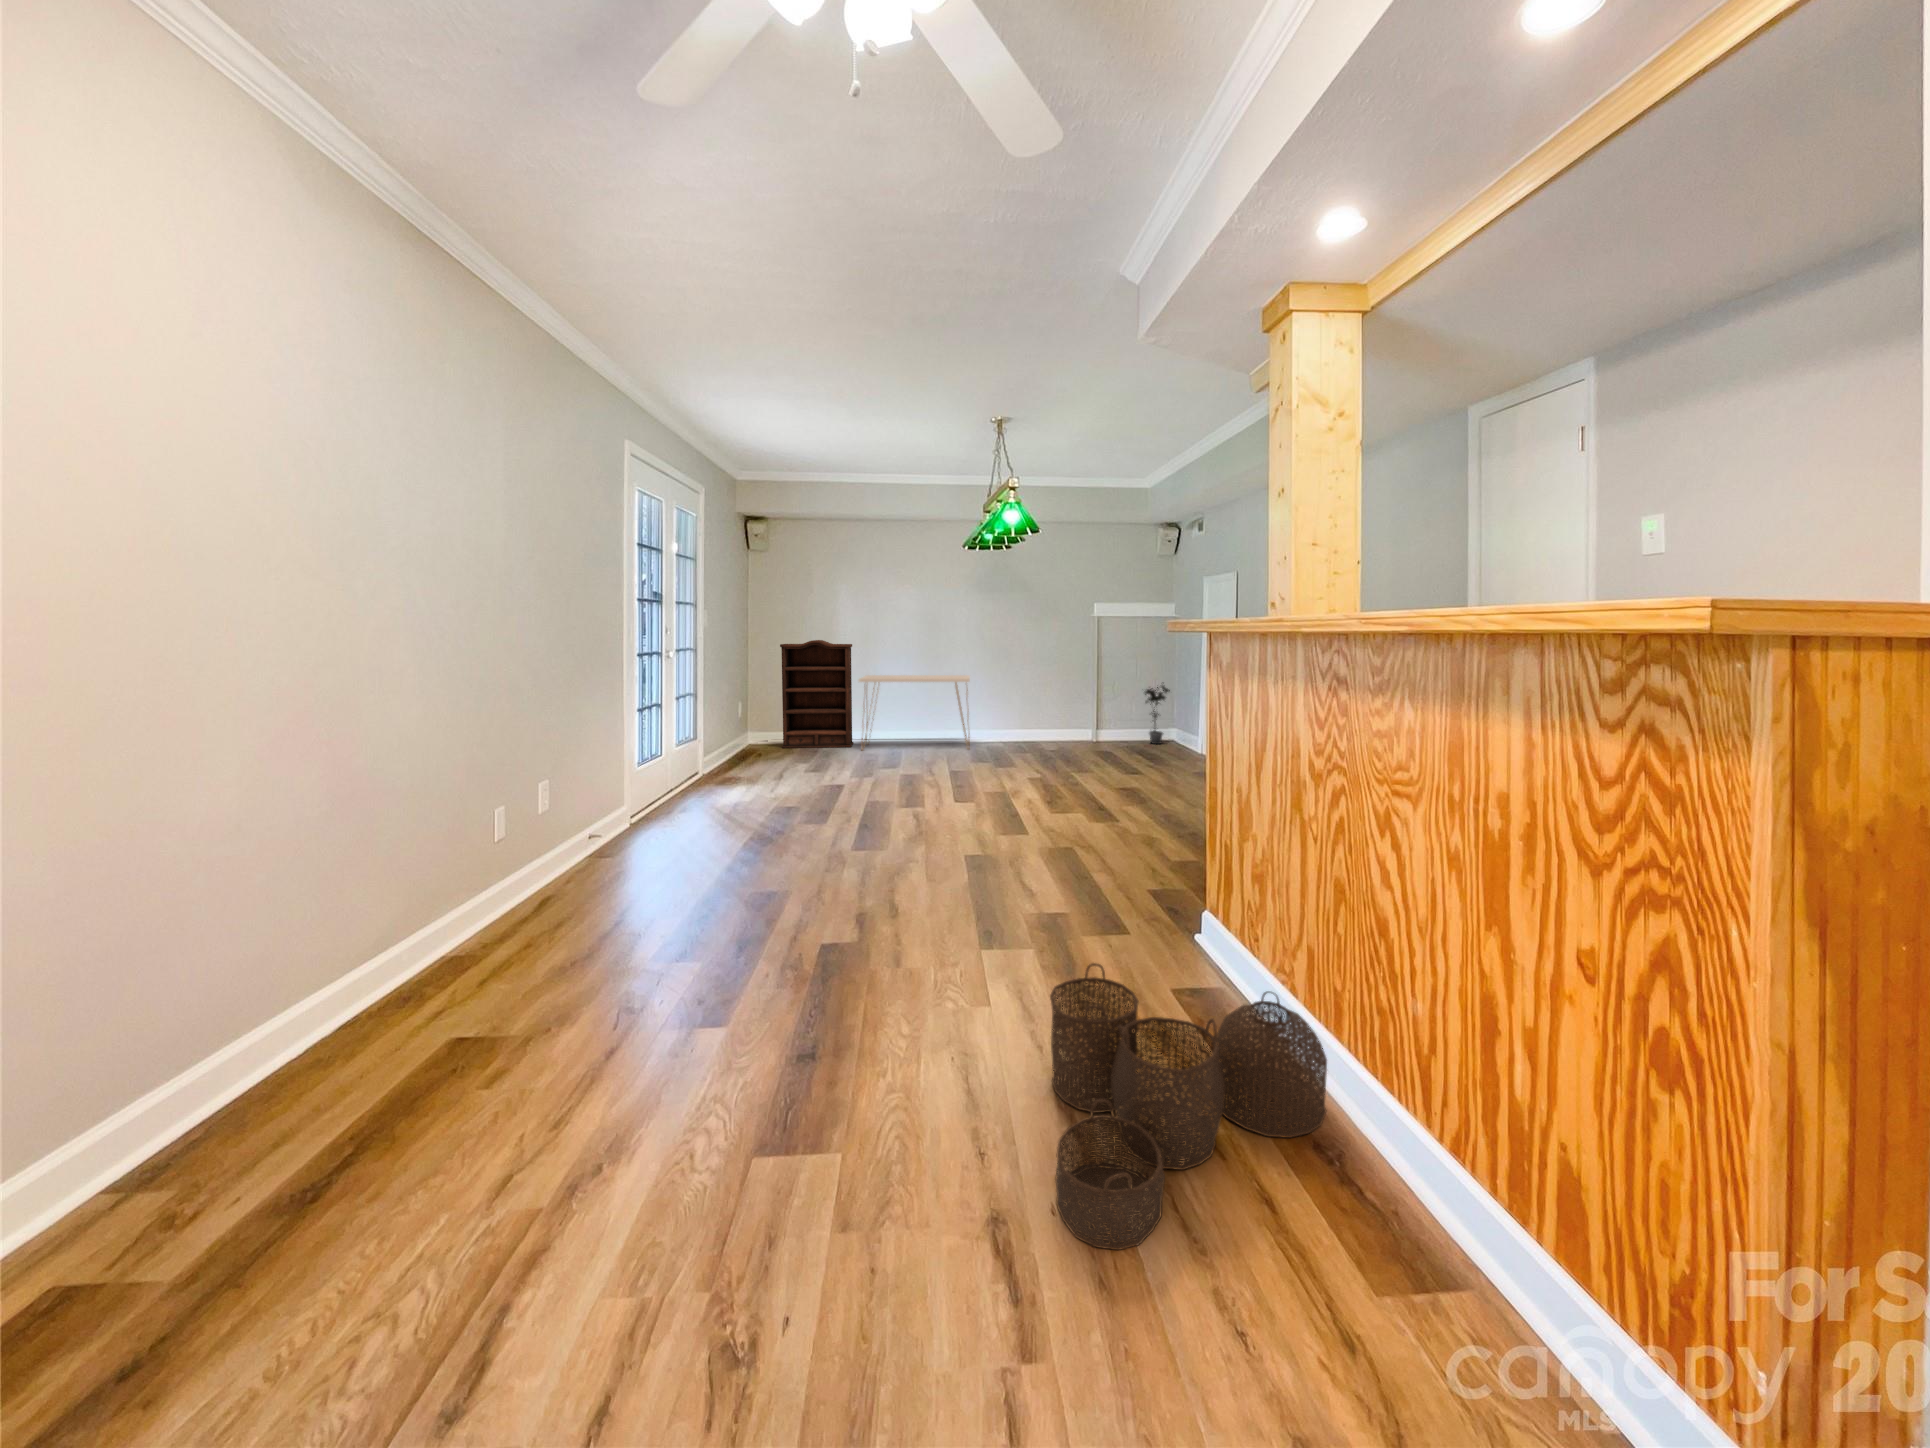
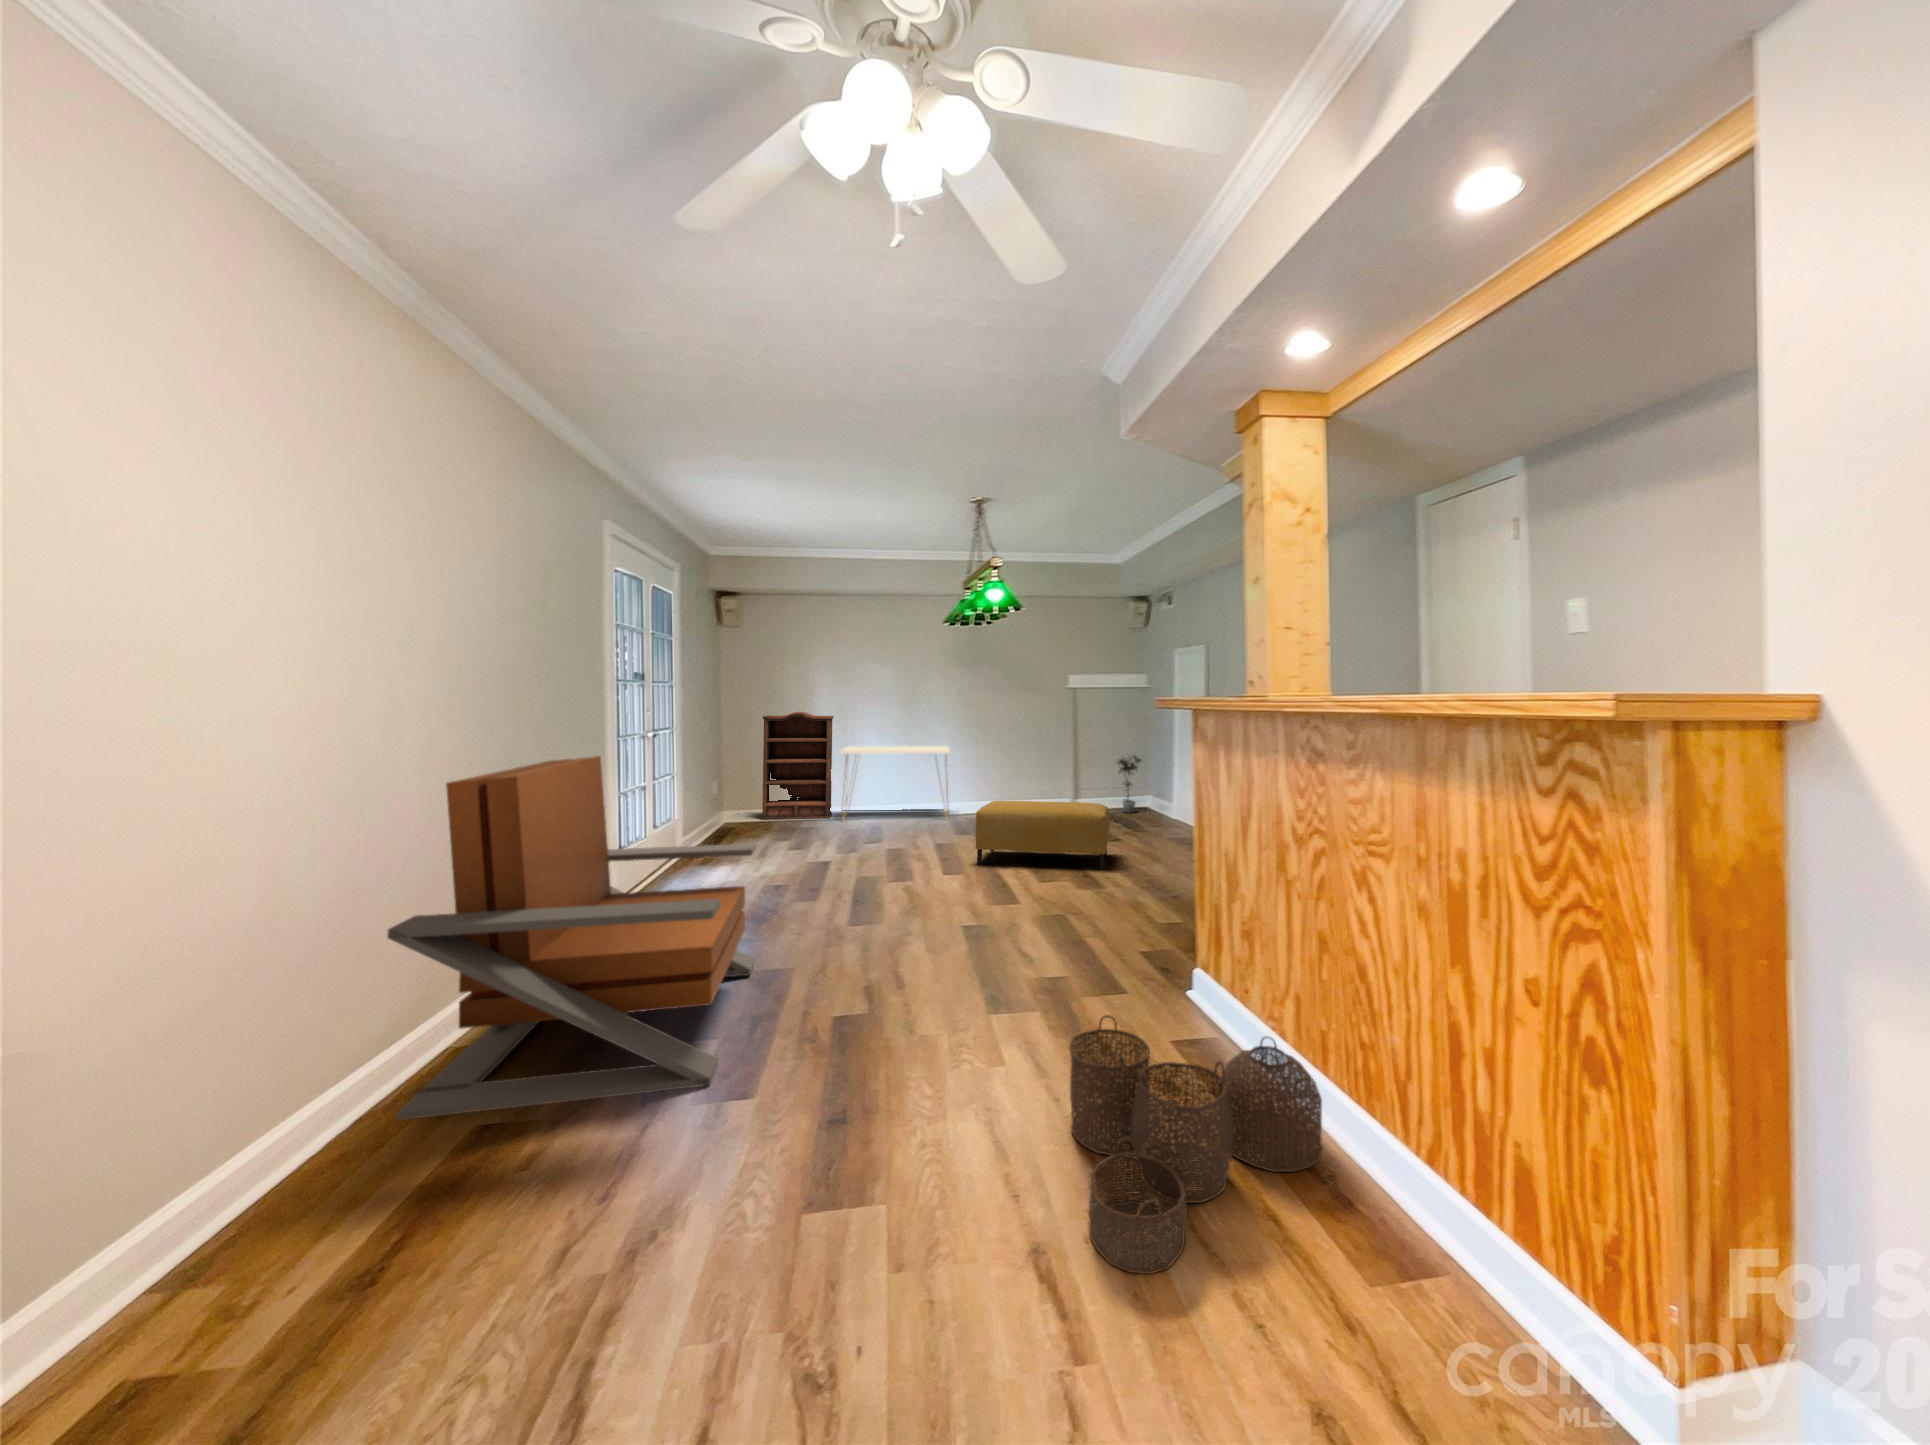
lounge chair: none [337,682,749,1052] -> present [387,756,756,1120]
ottoman: none [990,731,1130,802] -> present [976,801,1110,870]

